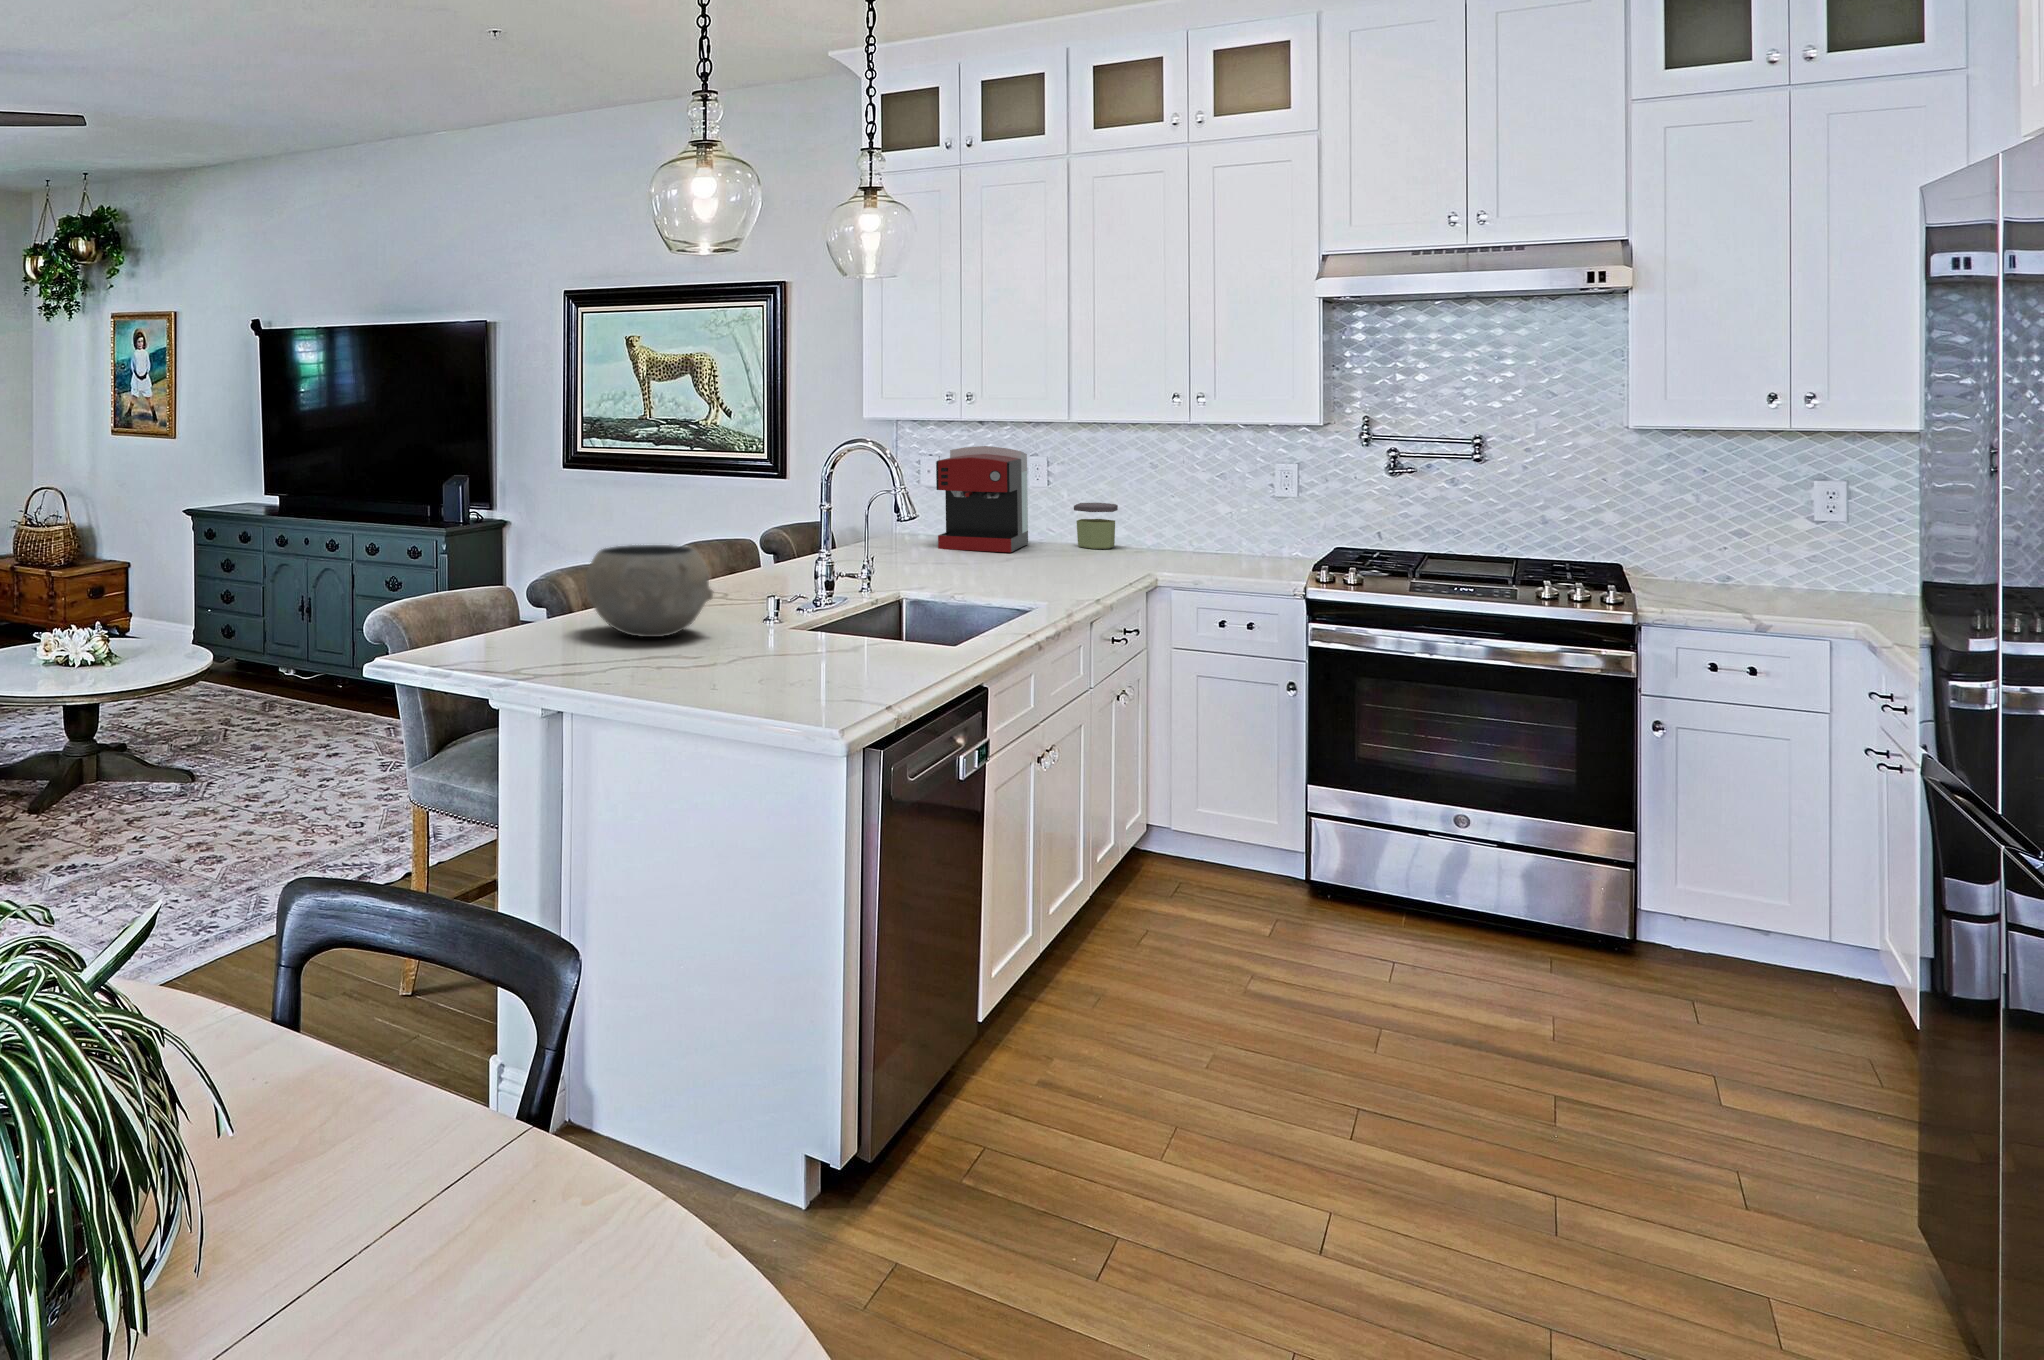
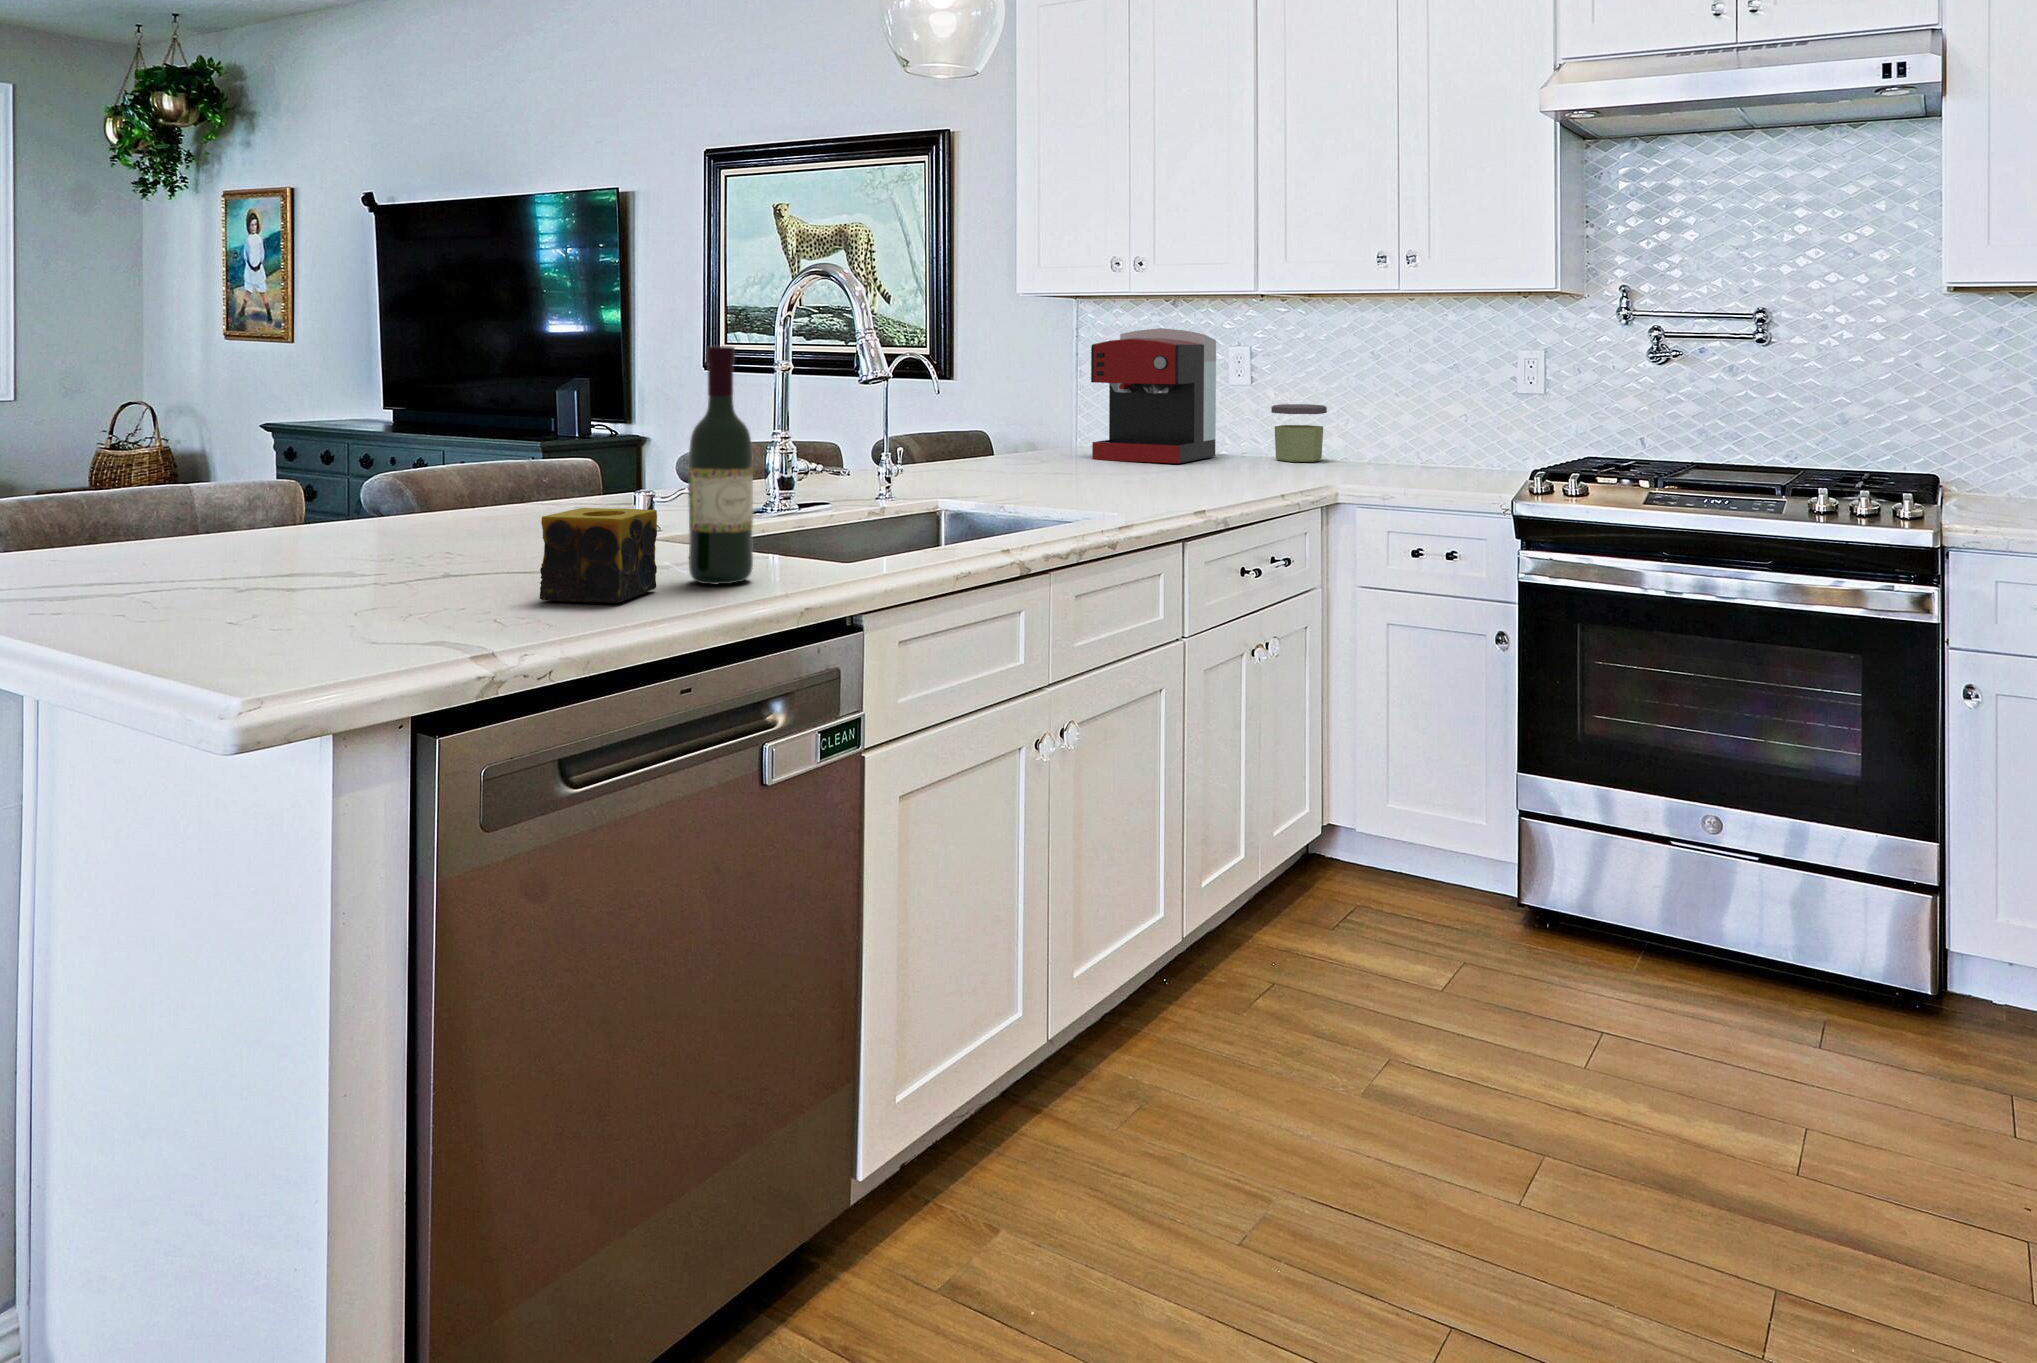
wine bottle: none [865,519,903,661] -> present [688,346,753,584]
ceramic bowl: present [586,545,713,637] -> none [307,408,527,549]
candle: none [810,617,860,674] -> present [540,508,657,603]

